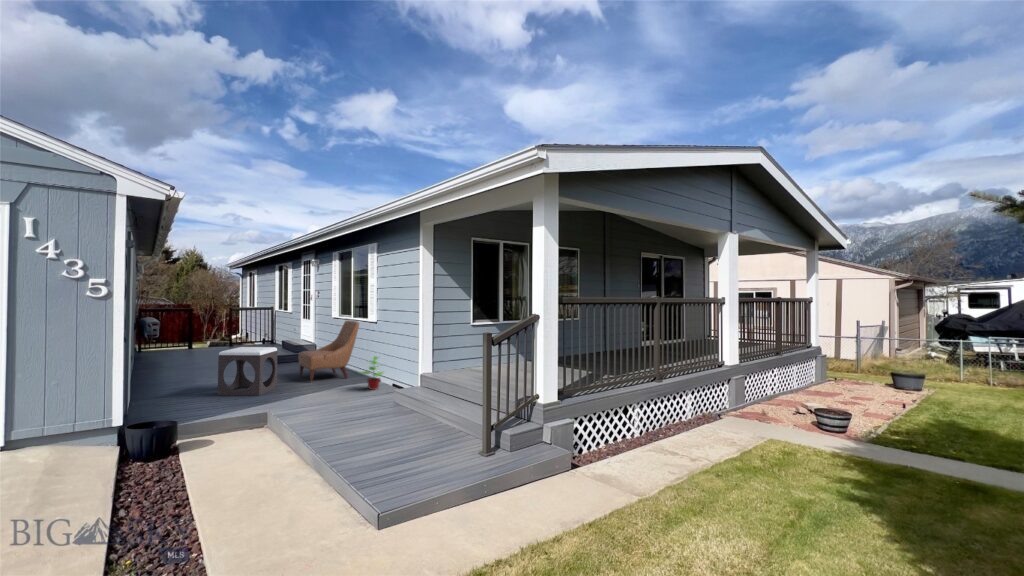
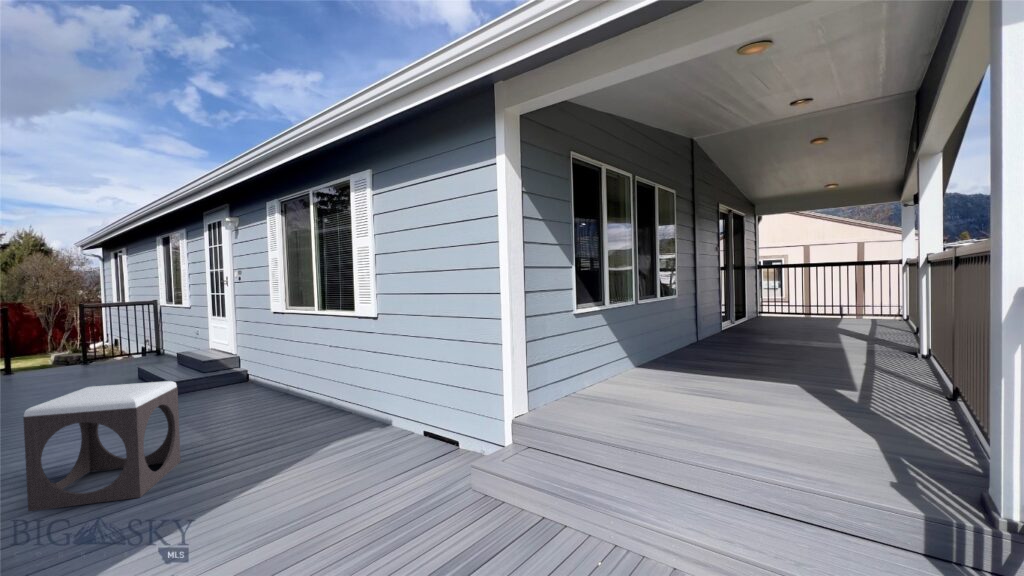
chair: present [299,321,359,382] -> none [219,316,334,438]
potted plant: present [361,356,383,390] -> none [355,379,411,448]

